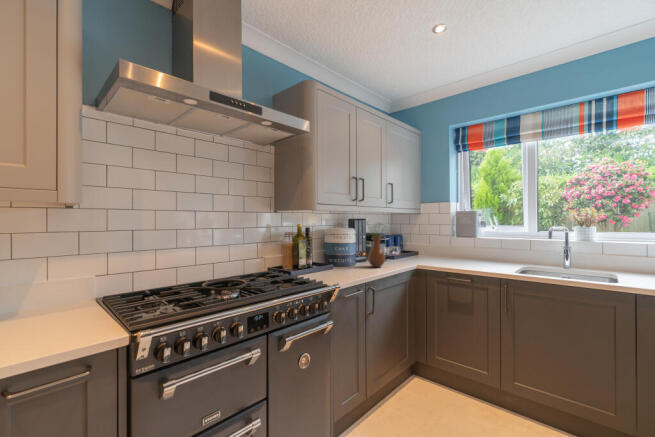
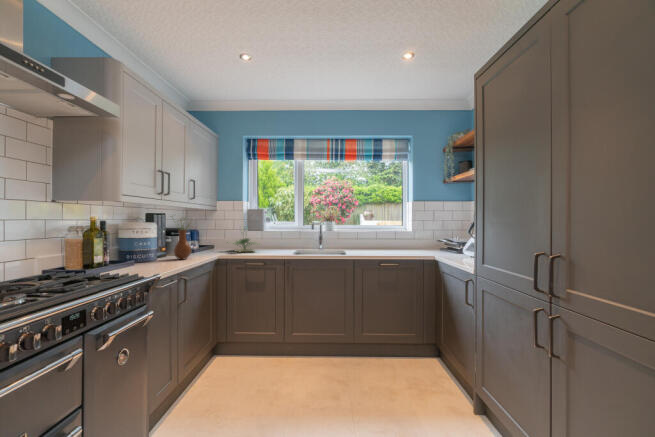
potted plant: none [425,226,470,264] -> present [233,238,254,252]

